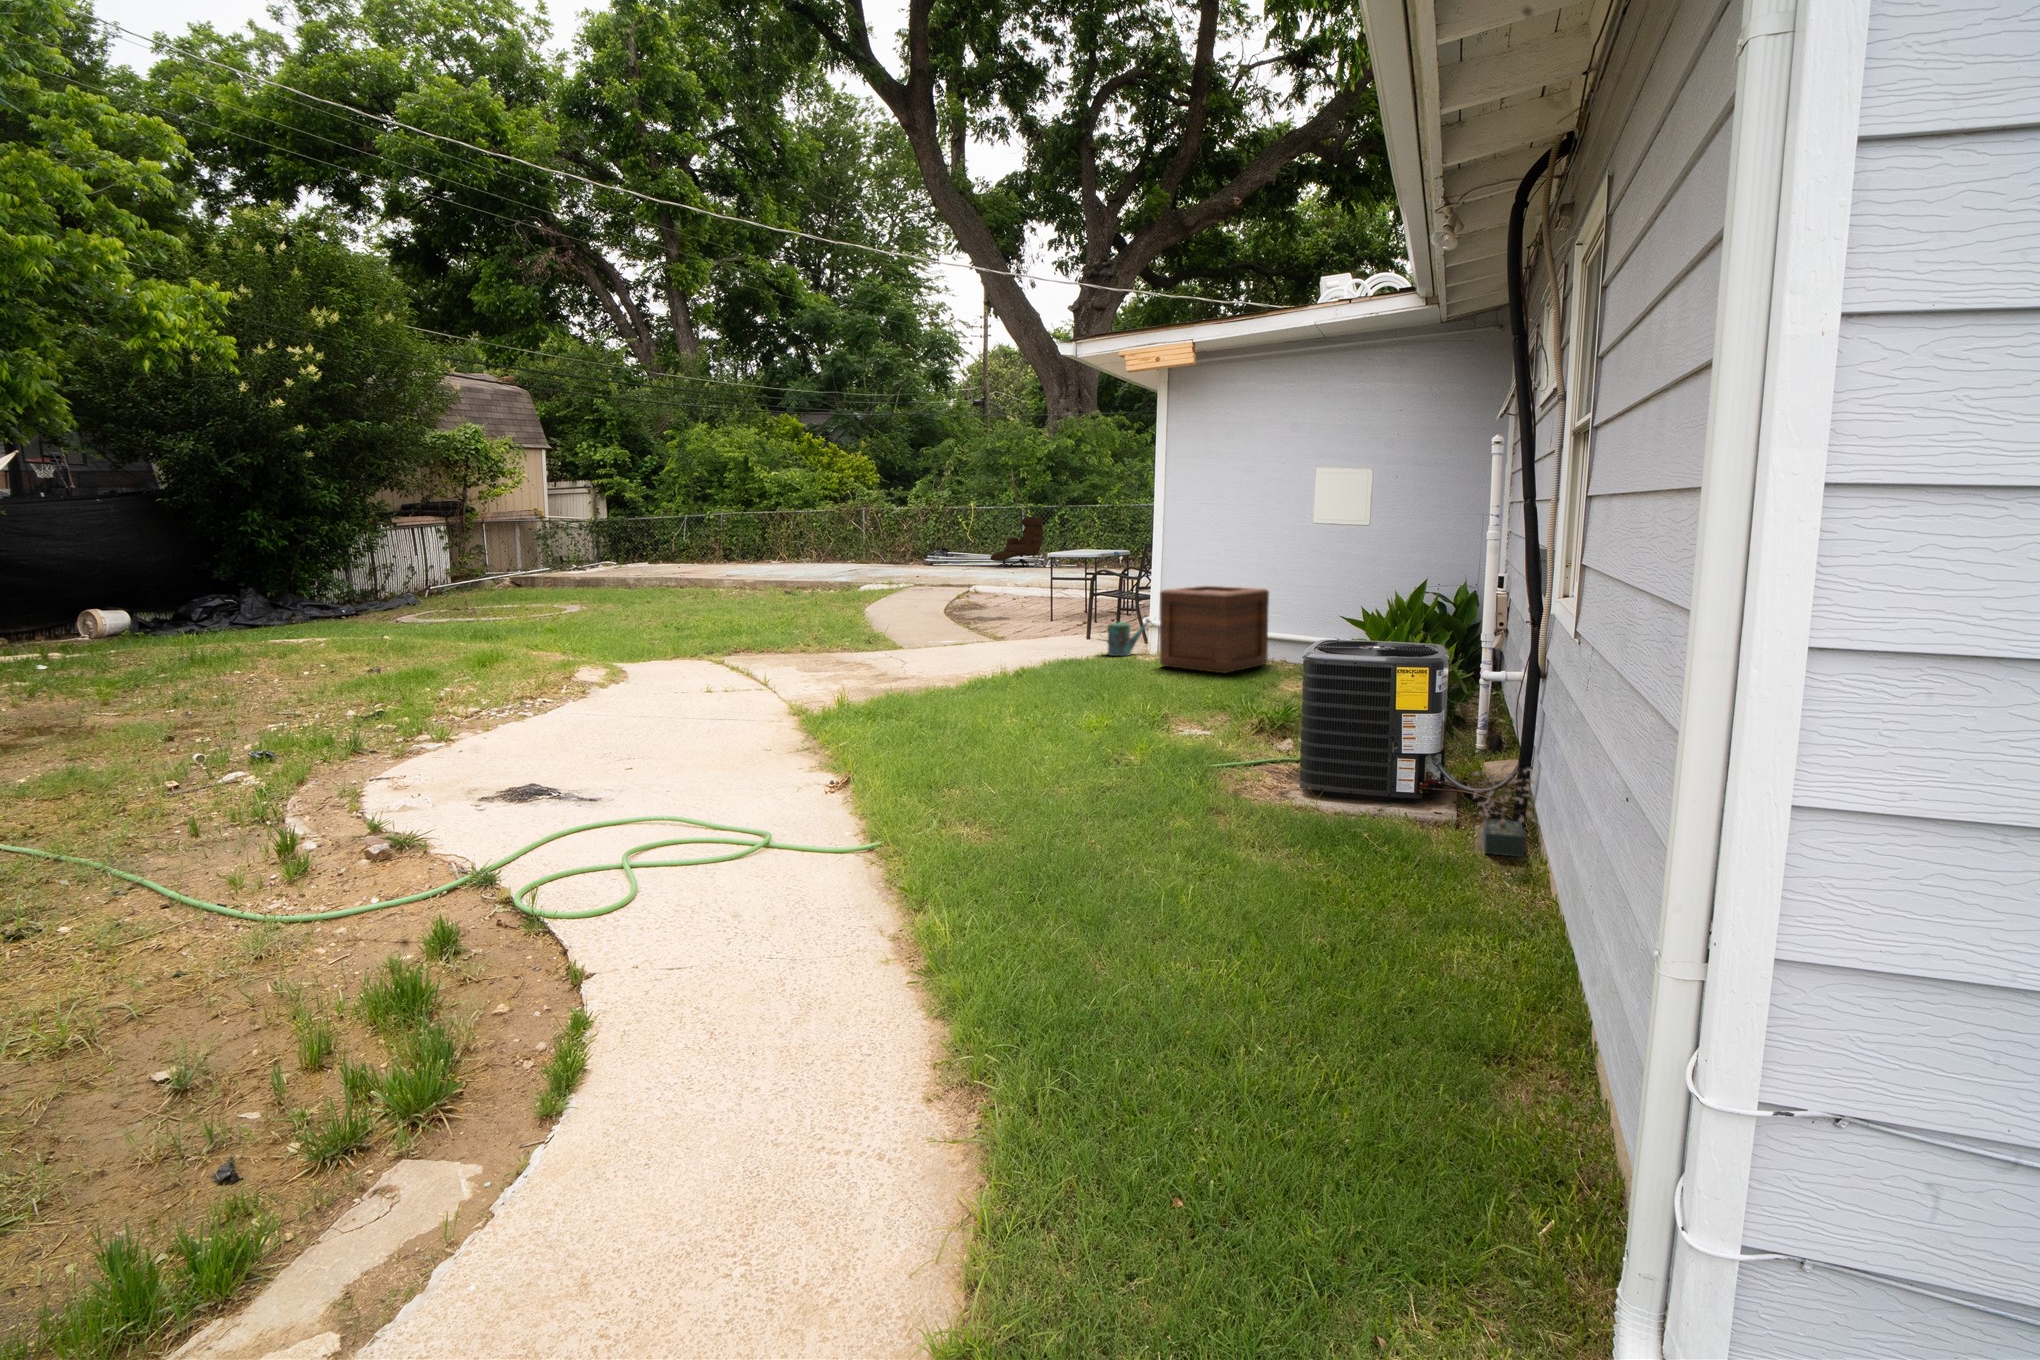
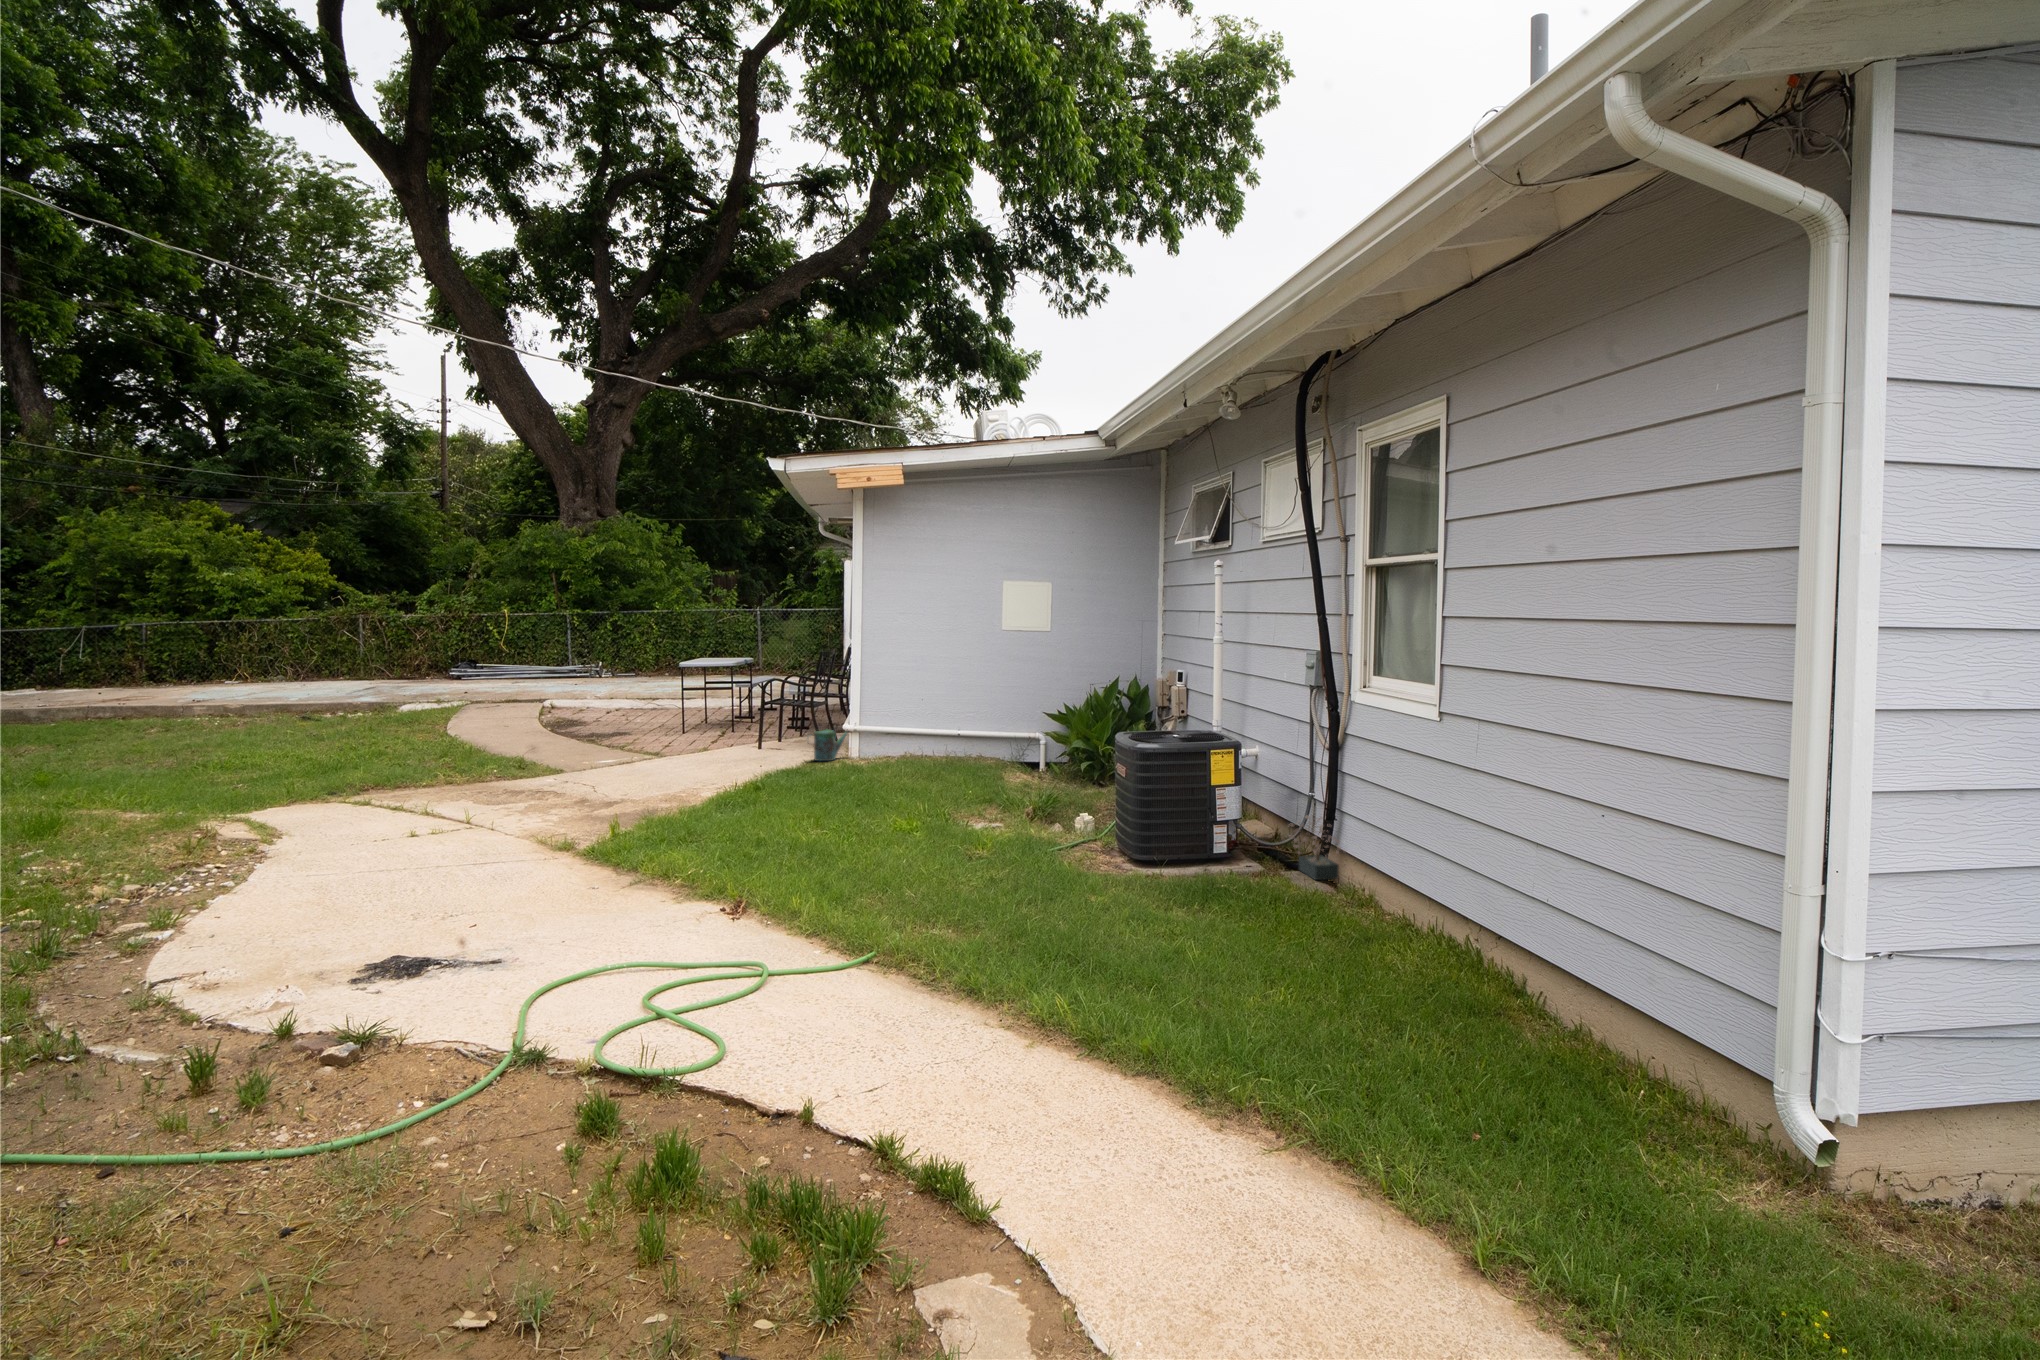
lounge chair: present [990,517,1043,568] -> none [539,626,599,679]
wooden crate: present [1160,586,1269,673] -> none [880,694,965,769]

